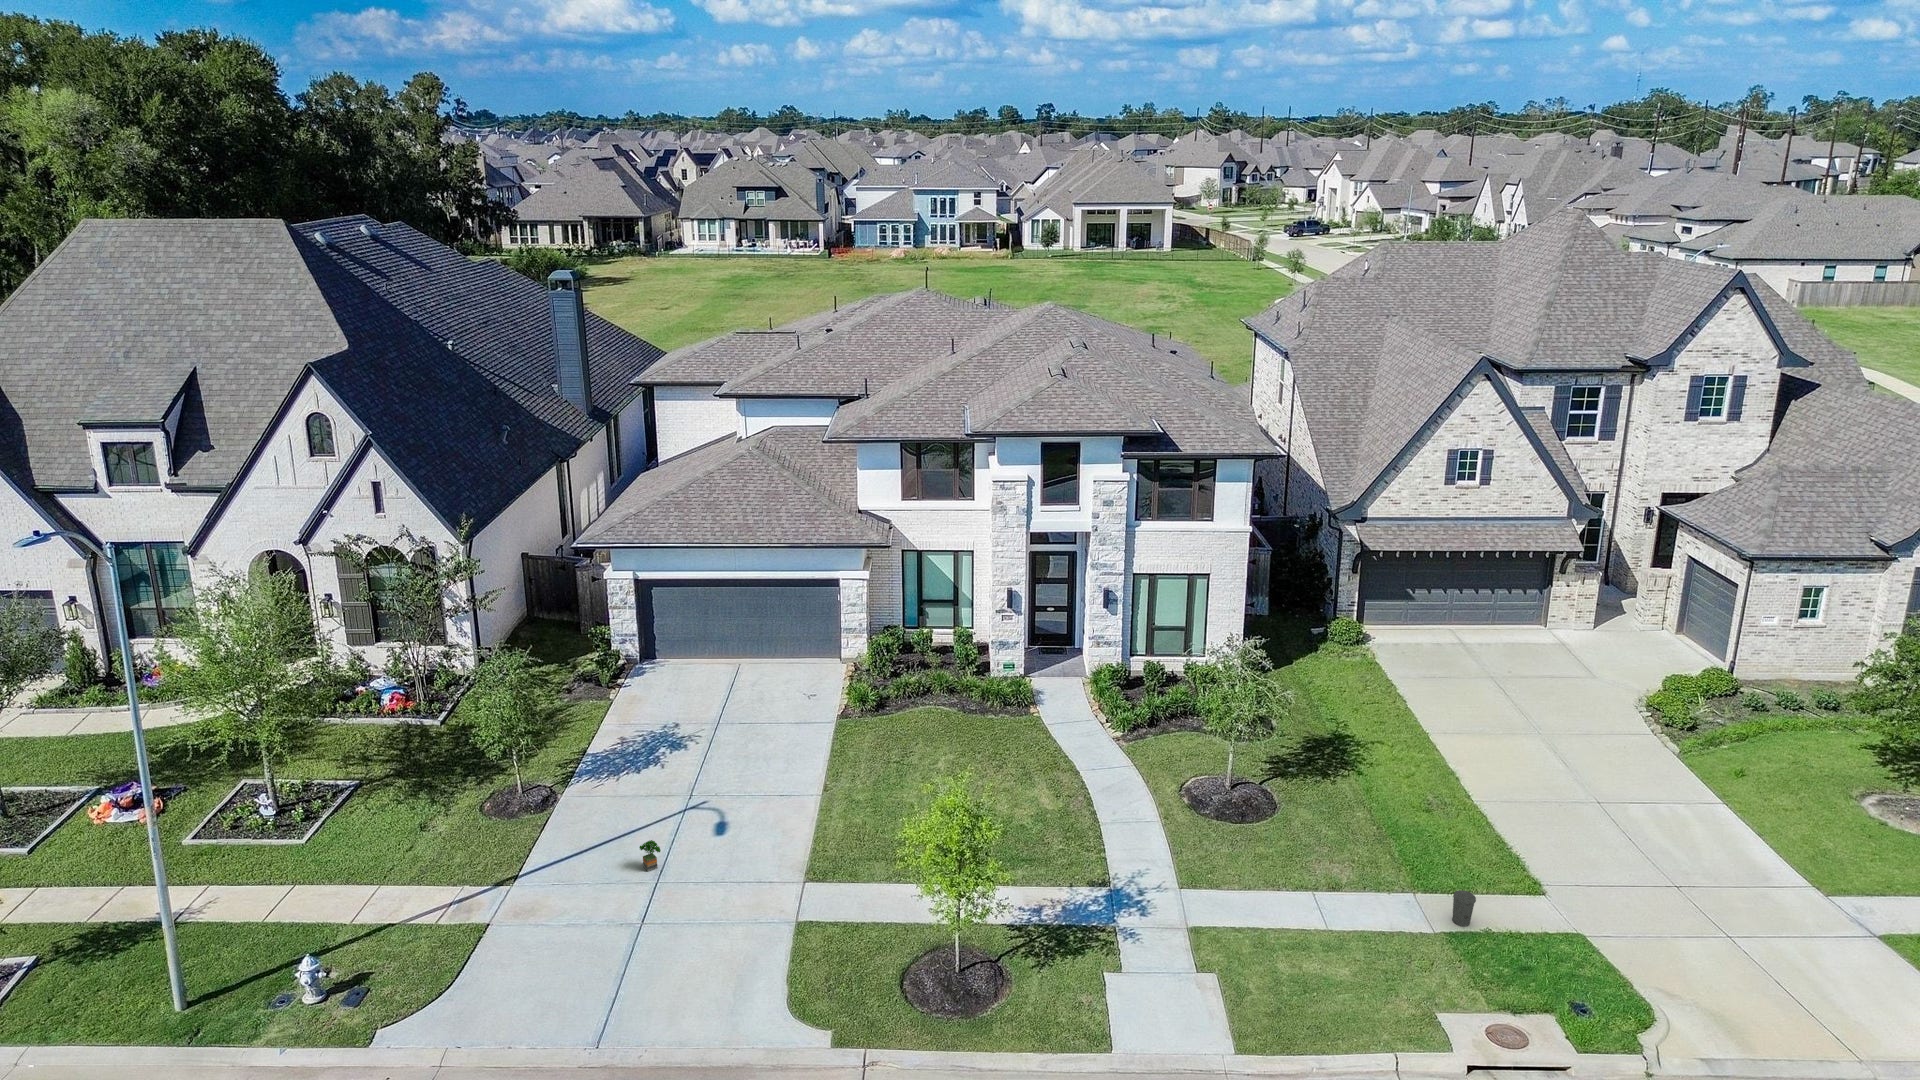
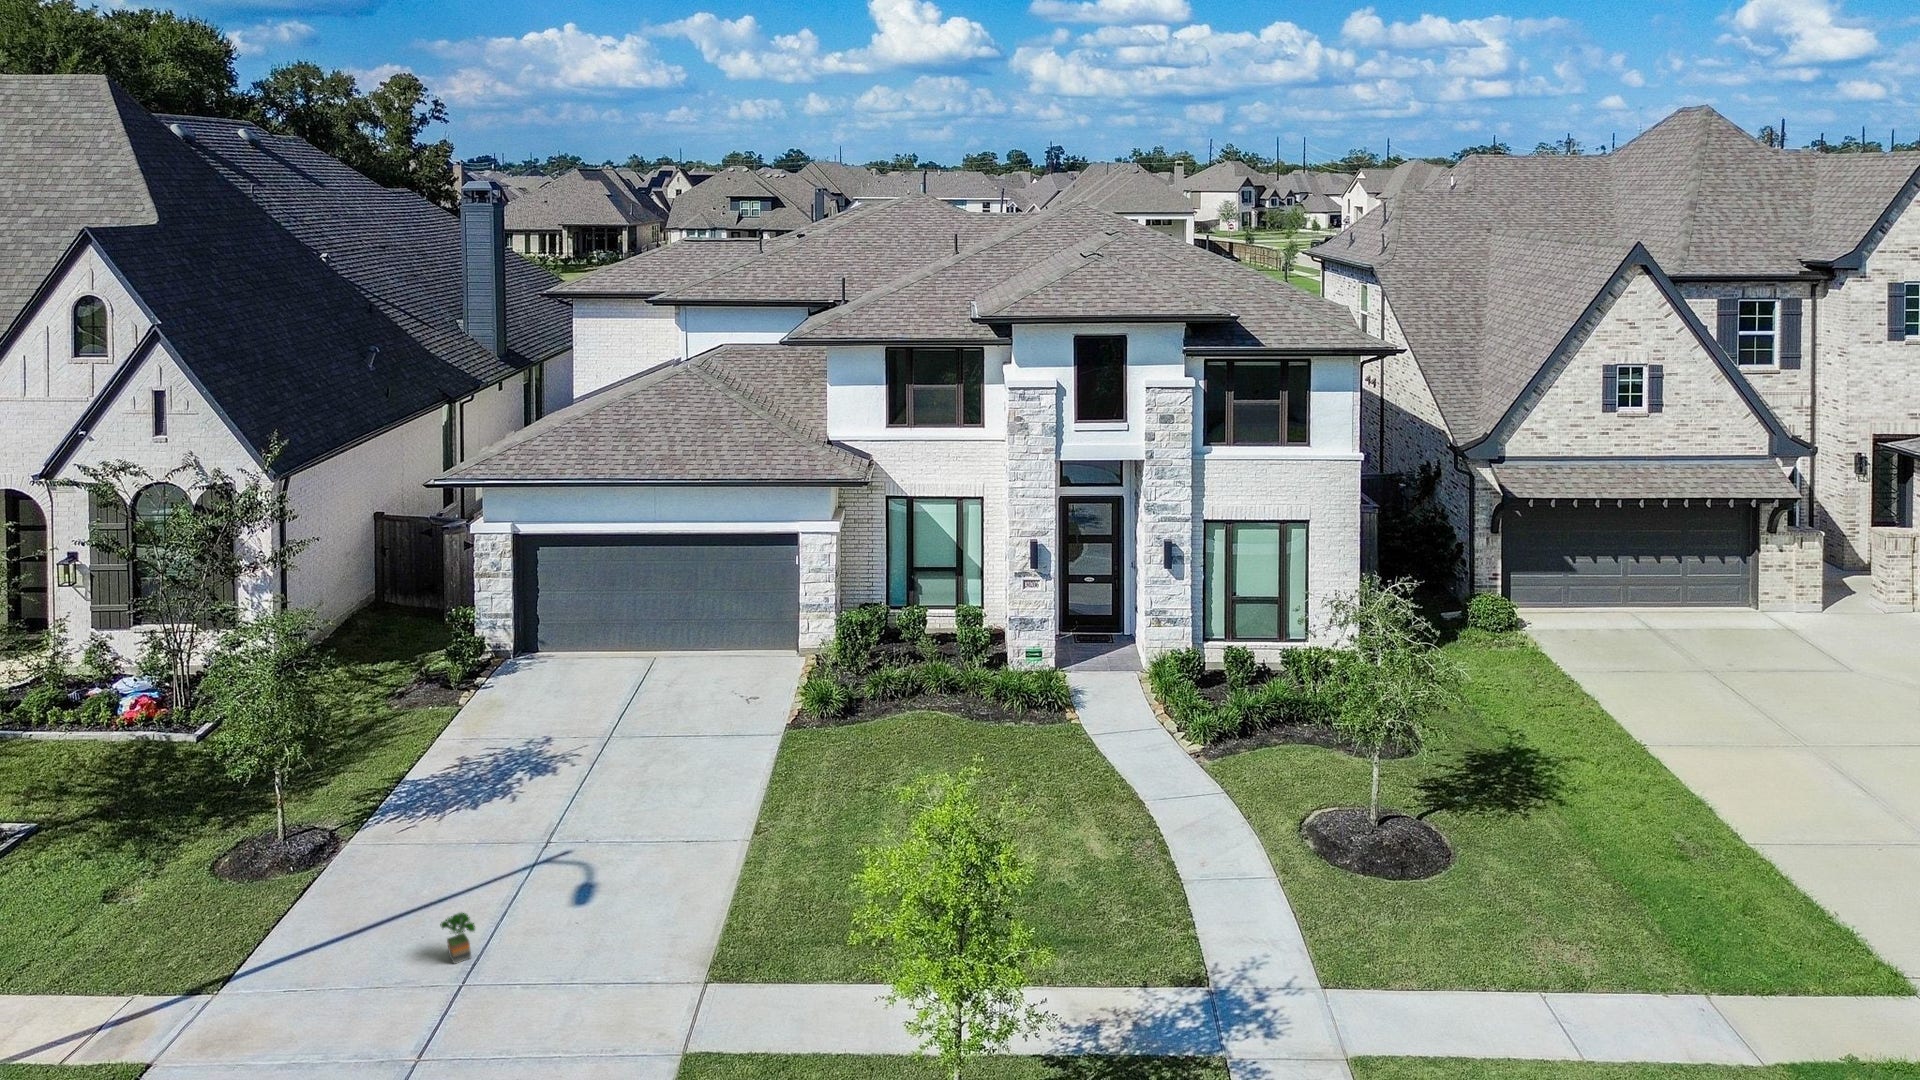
trash can: present [1452,890,1476,927] -> none [1792,990,1838,1052]

